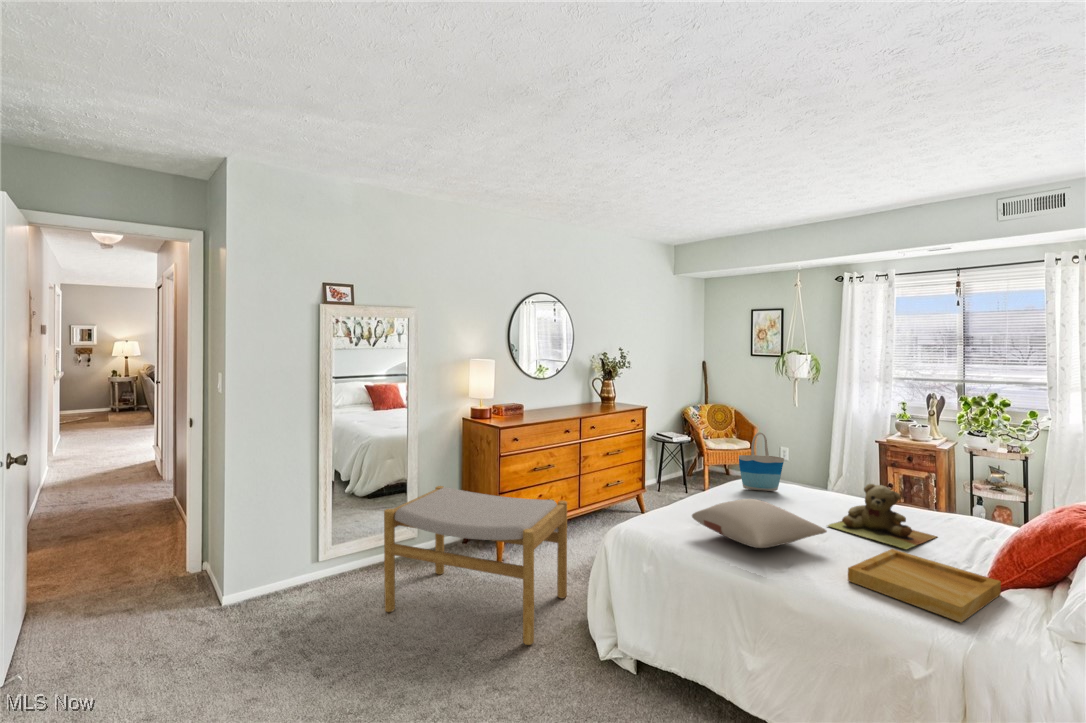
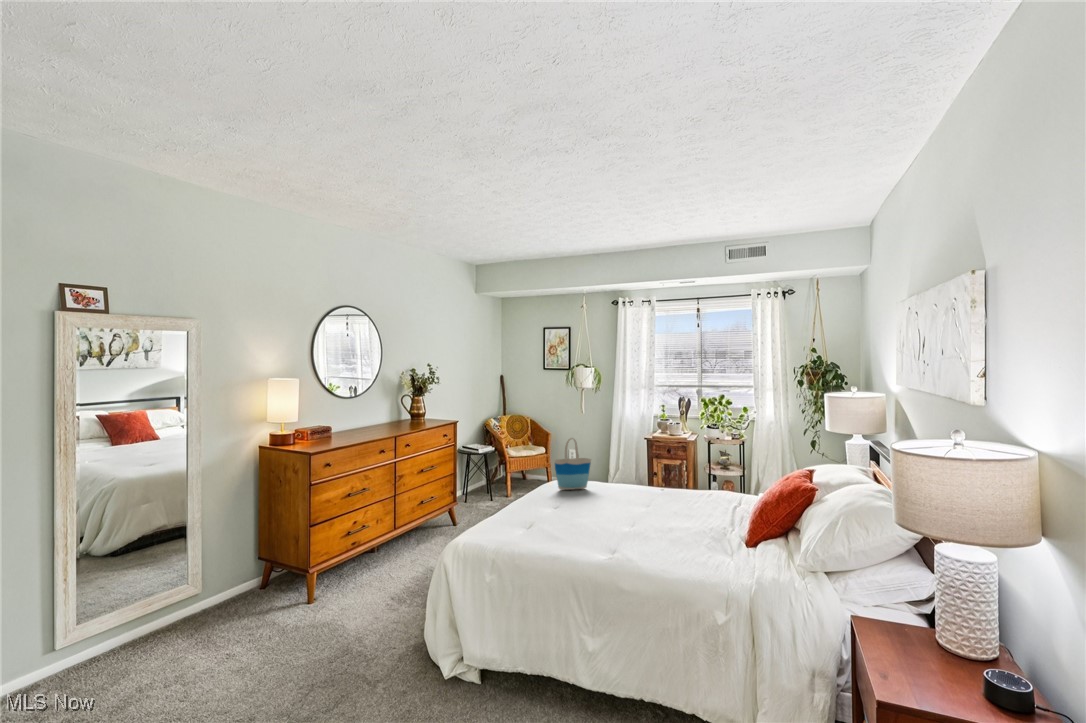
teddy bear: present [828,484,937,549] -> none [632,473,708,523]
footstool: present [384,486,567,645] -> none [167,524,397,694]
pillow: present [692,499,827,548] -> none [529,498,639,541]
tray: present [848,549,1001,622] -> none [662,524,758,573]

